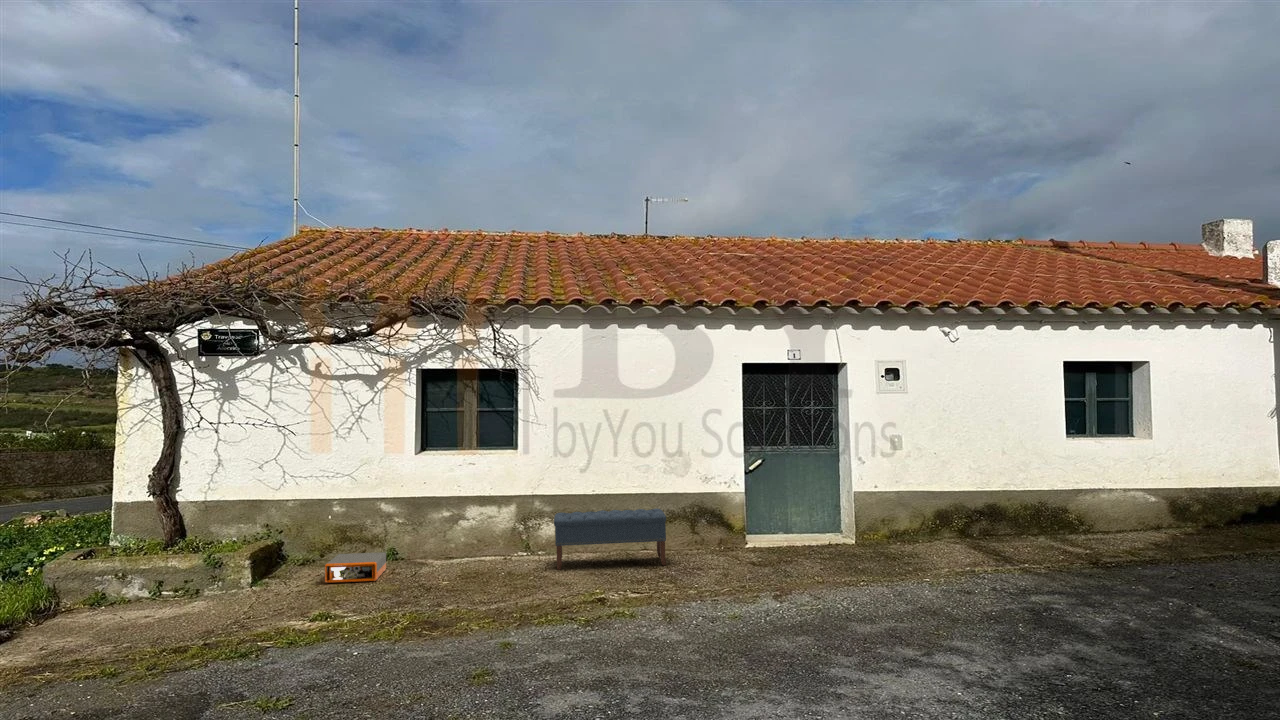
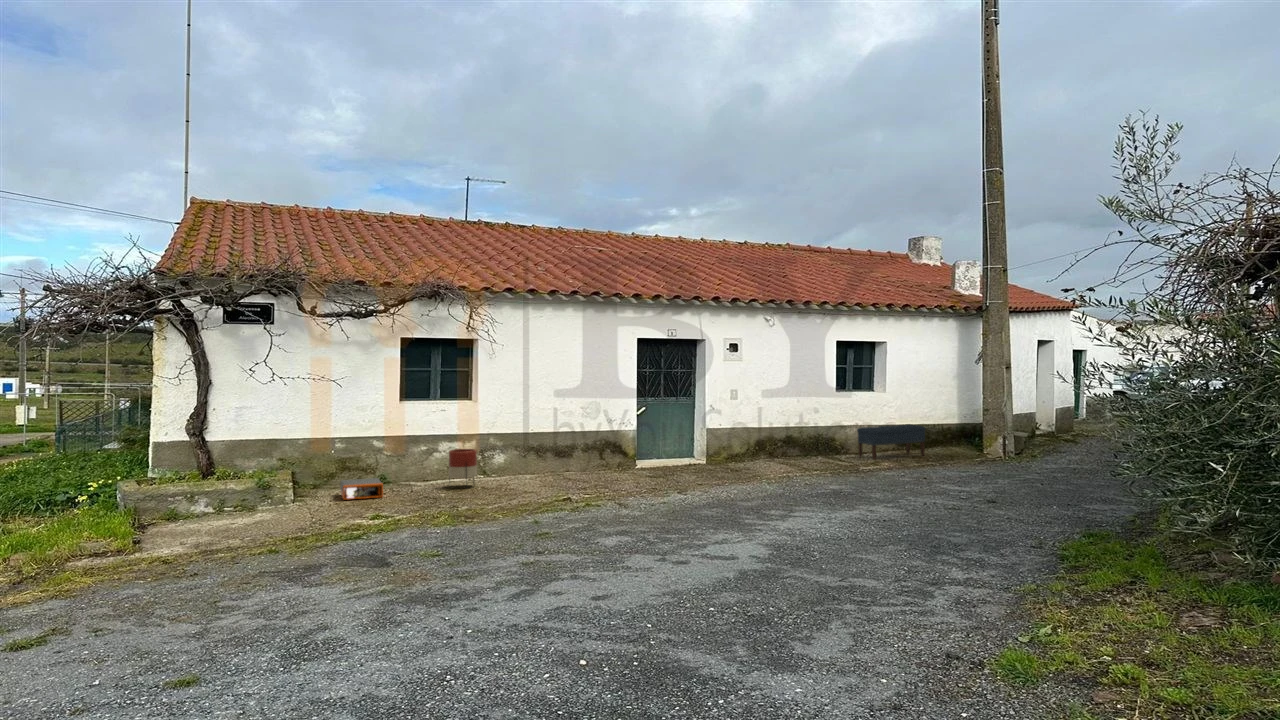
bench: present [554,509,666,570] -> present [857,424,926,460]
planter: none [475,515,512,572] -> present [449,449,477,478]

